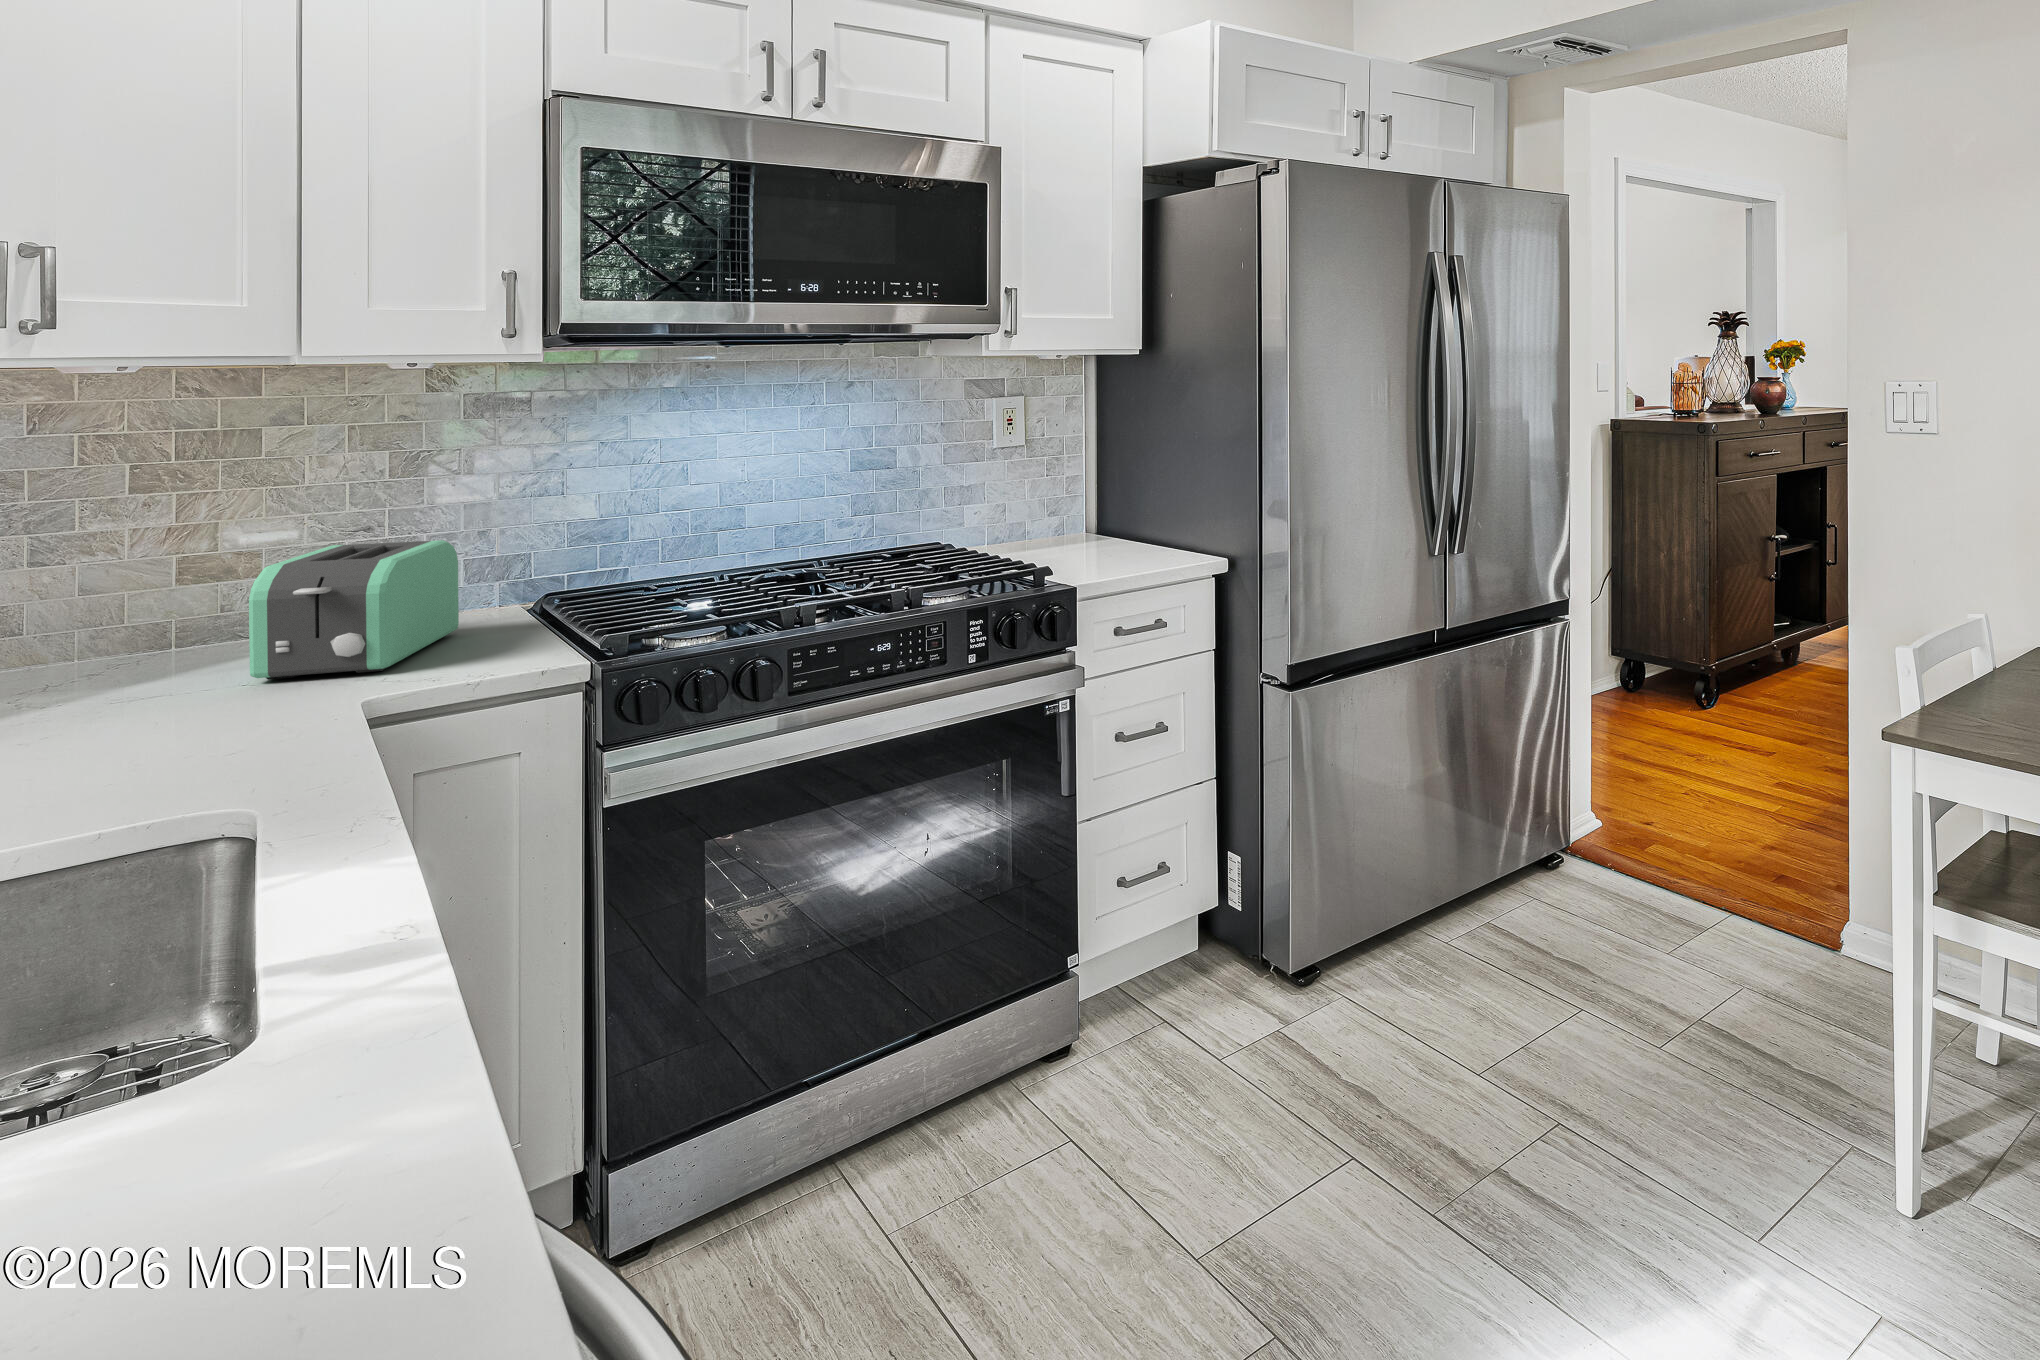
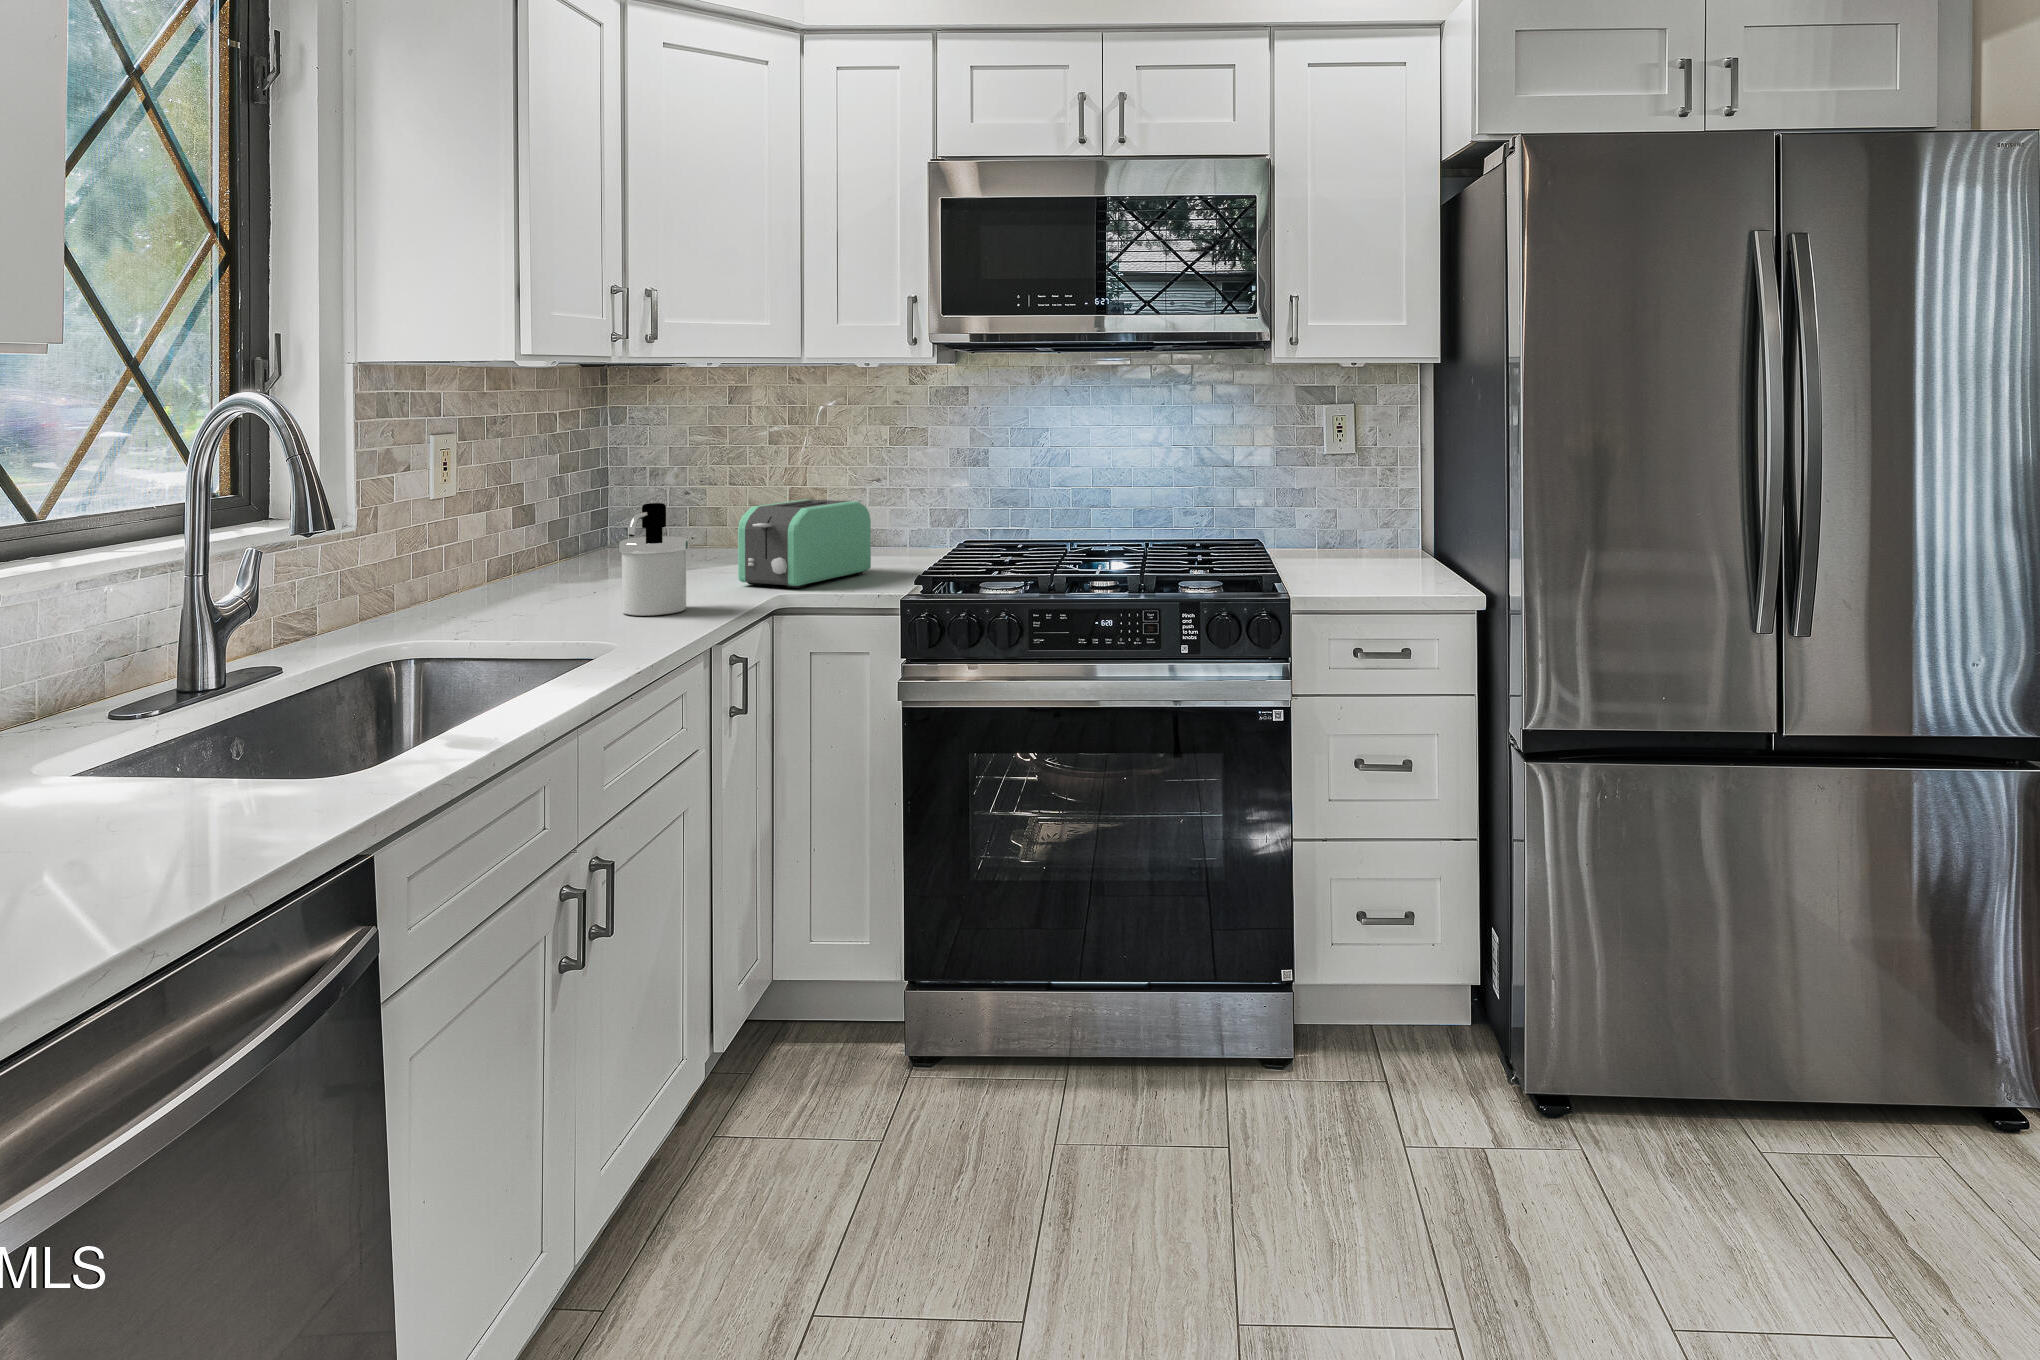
soap dispenser: none [87,580,240,765] -> present [619,503,689,616]

